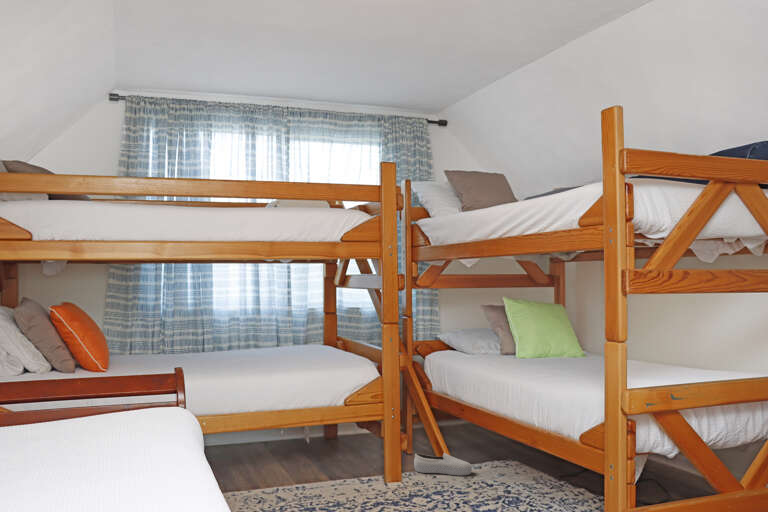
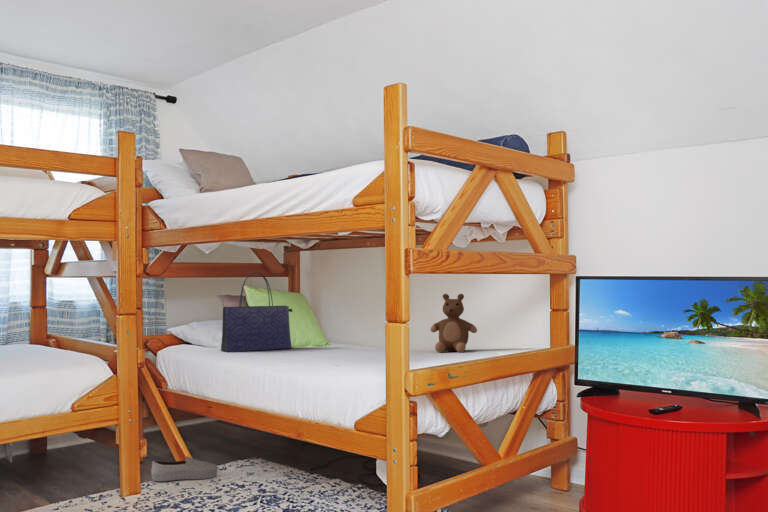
tote bag: none [477,285,547,360] -> present [221,272,292,352]
teddy bear: none [690,310,744,375] -> present [430,294,477,353]

